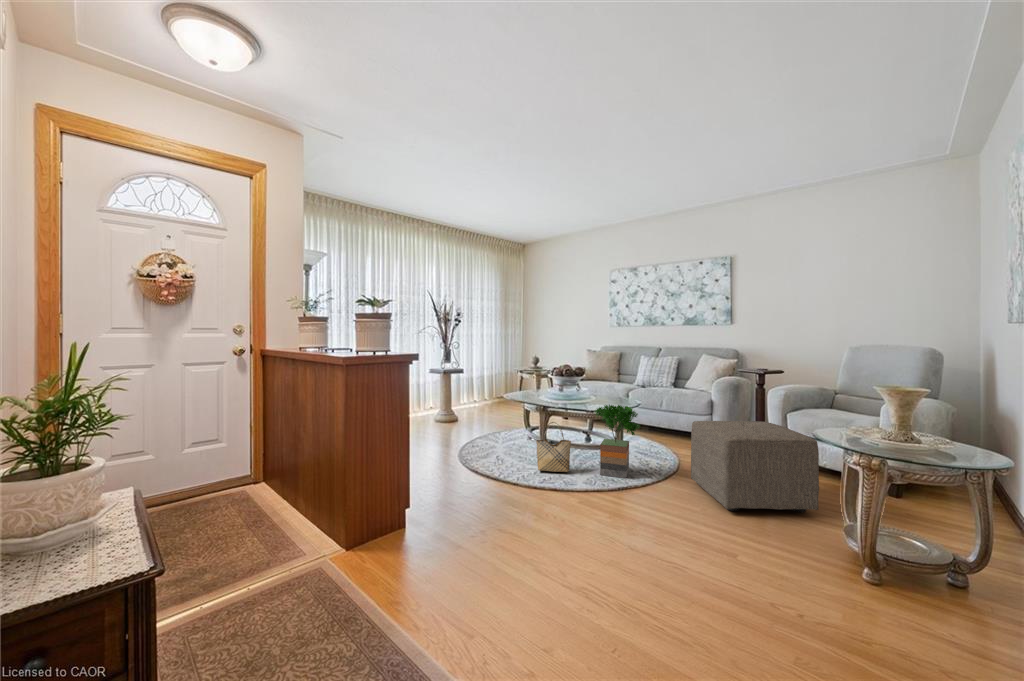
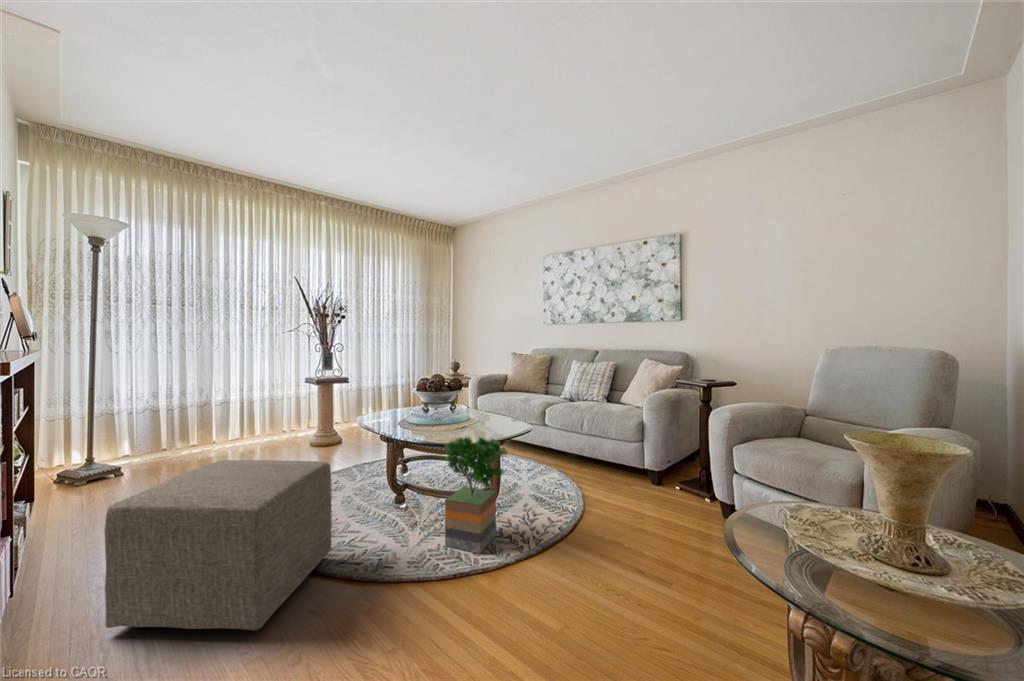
ottoman: present [691,421,819,512] -> present [104,460,332,630]
woven basket: present [536,422,571,472] -> none [354,462,408,541]

